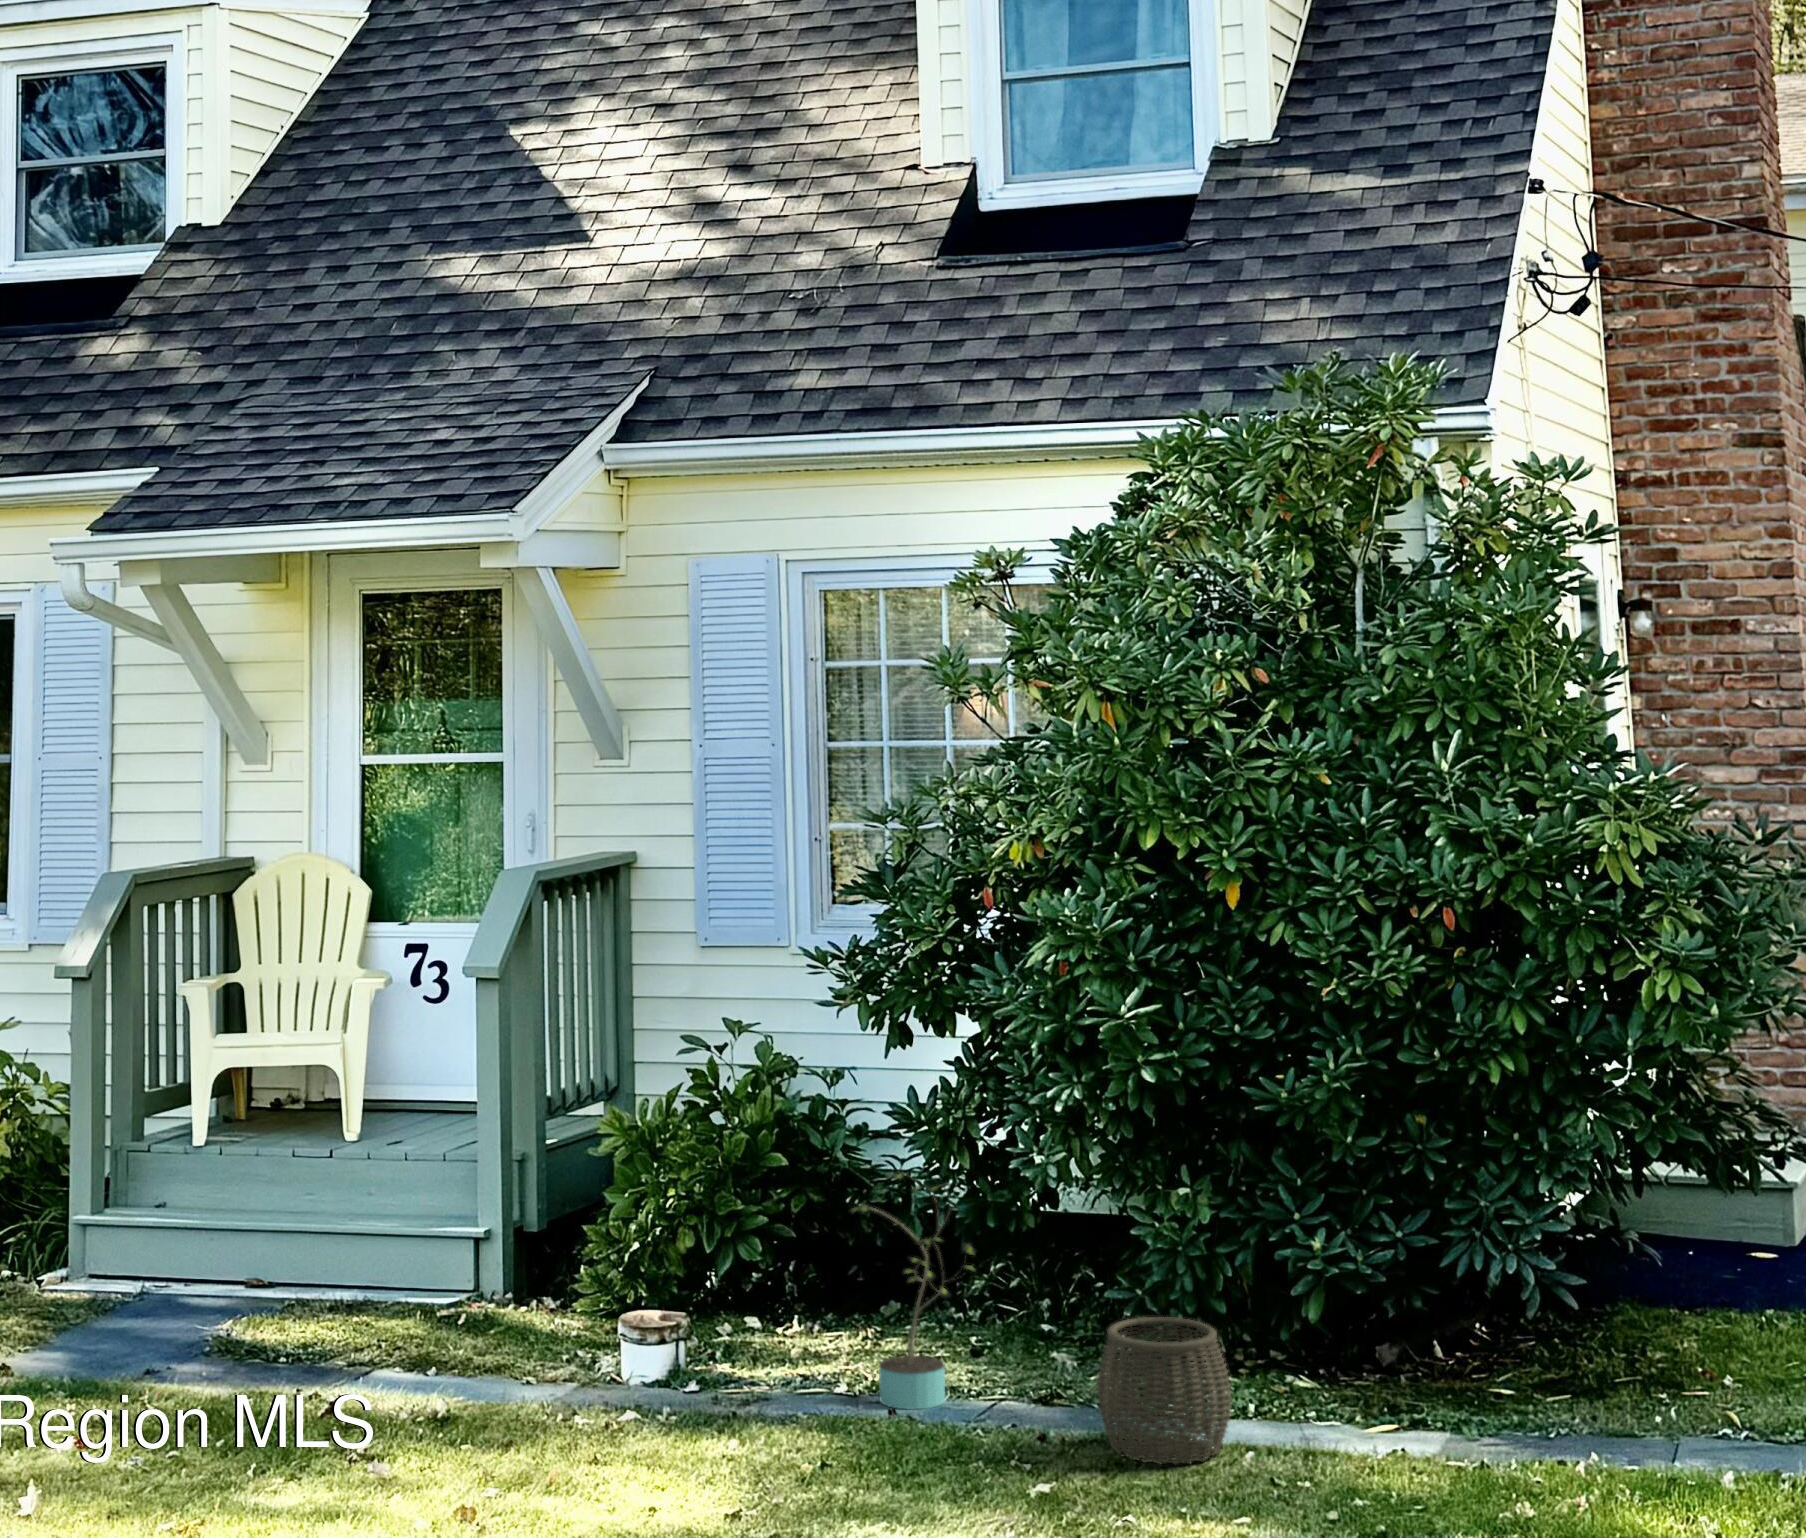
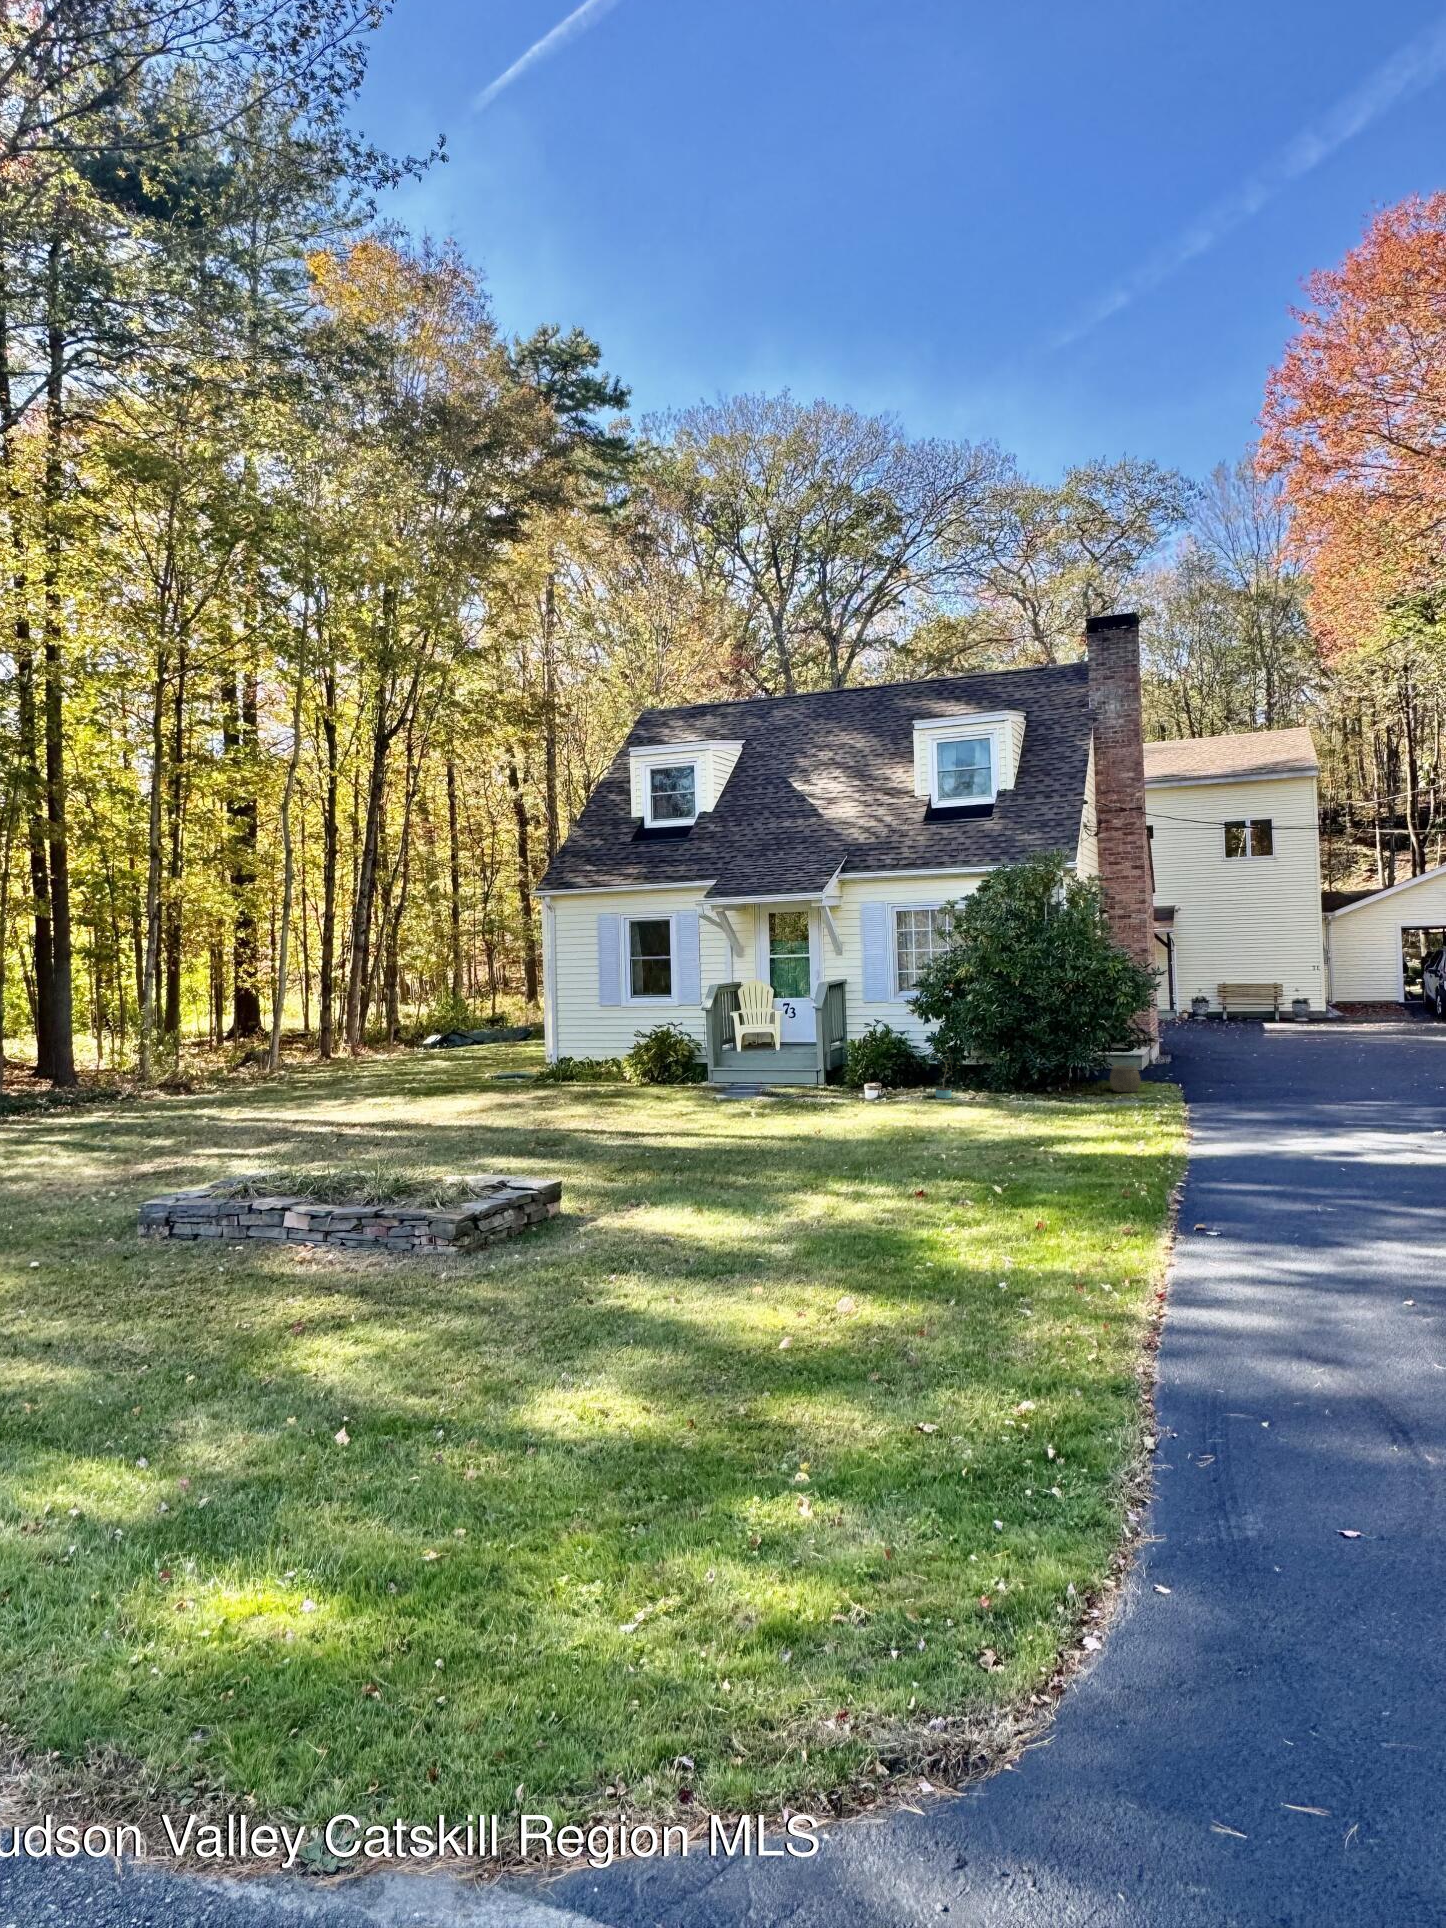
woven basket: present [1097,1317,1232,1465] -> present [1110,1065,1140,1092]

